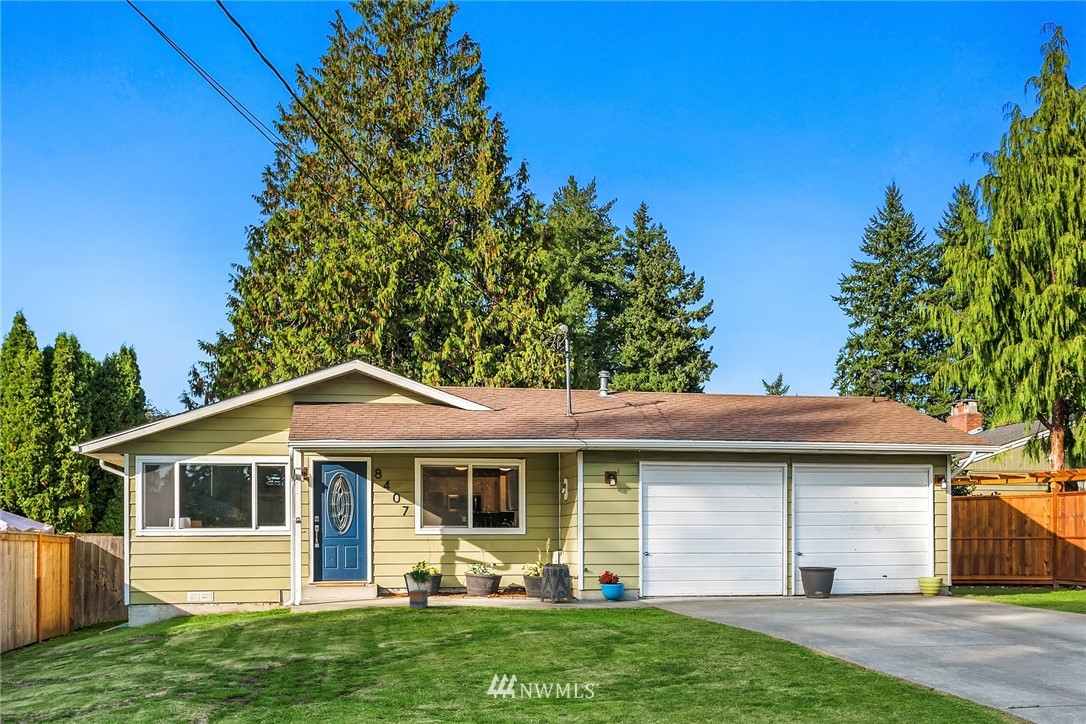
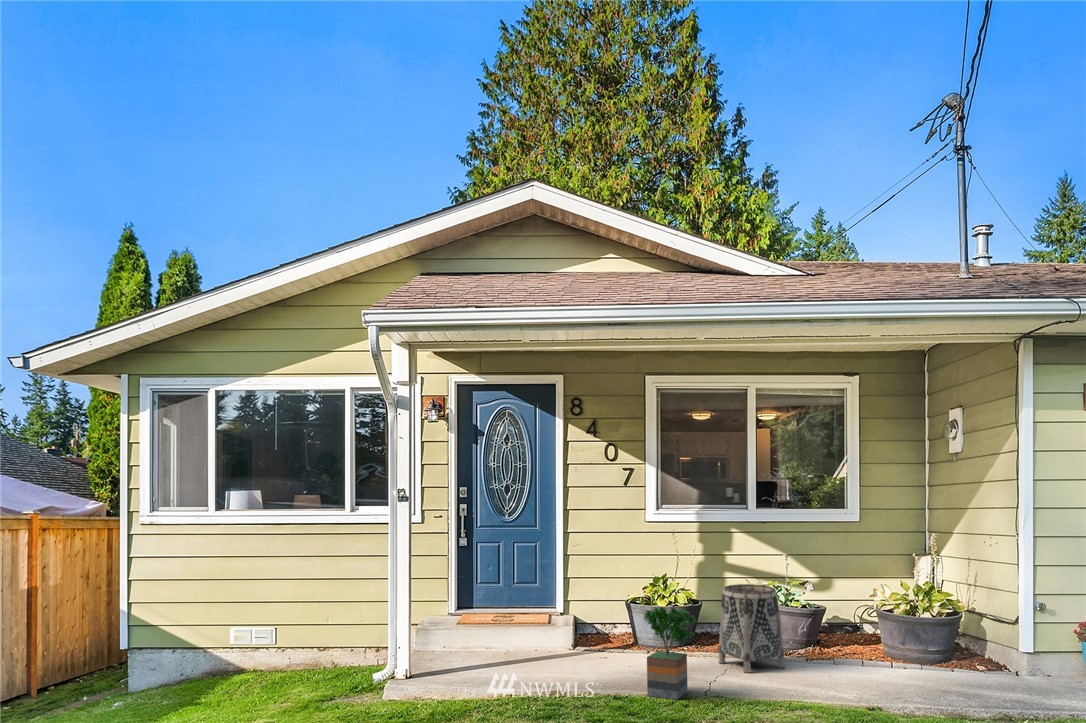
basket: present [541,564,572,604] -> present [719,584,785,673]

